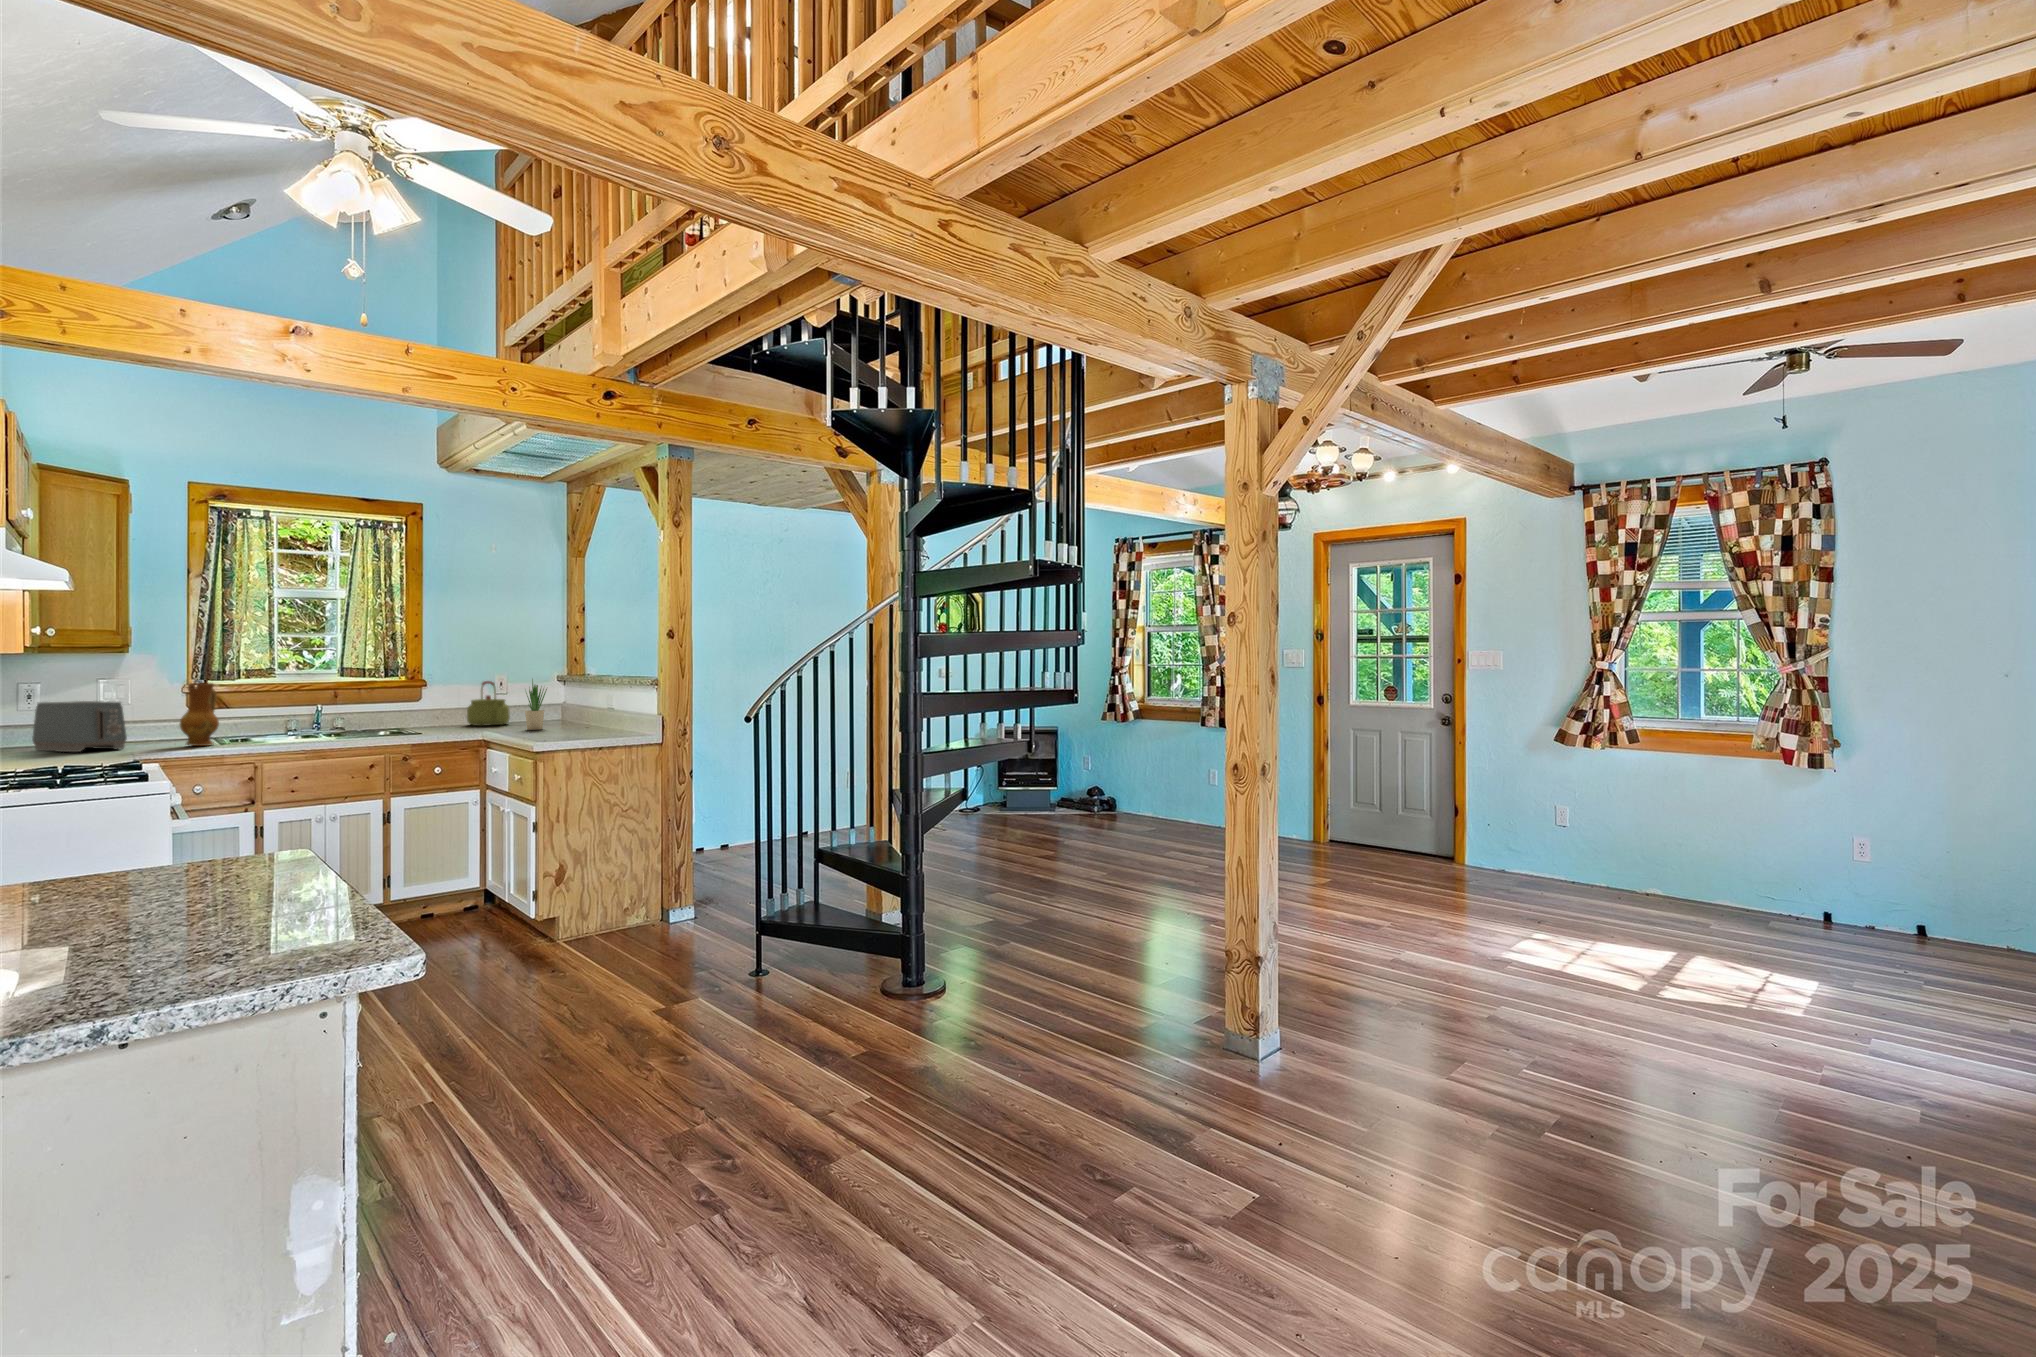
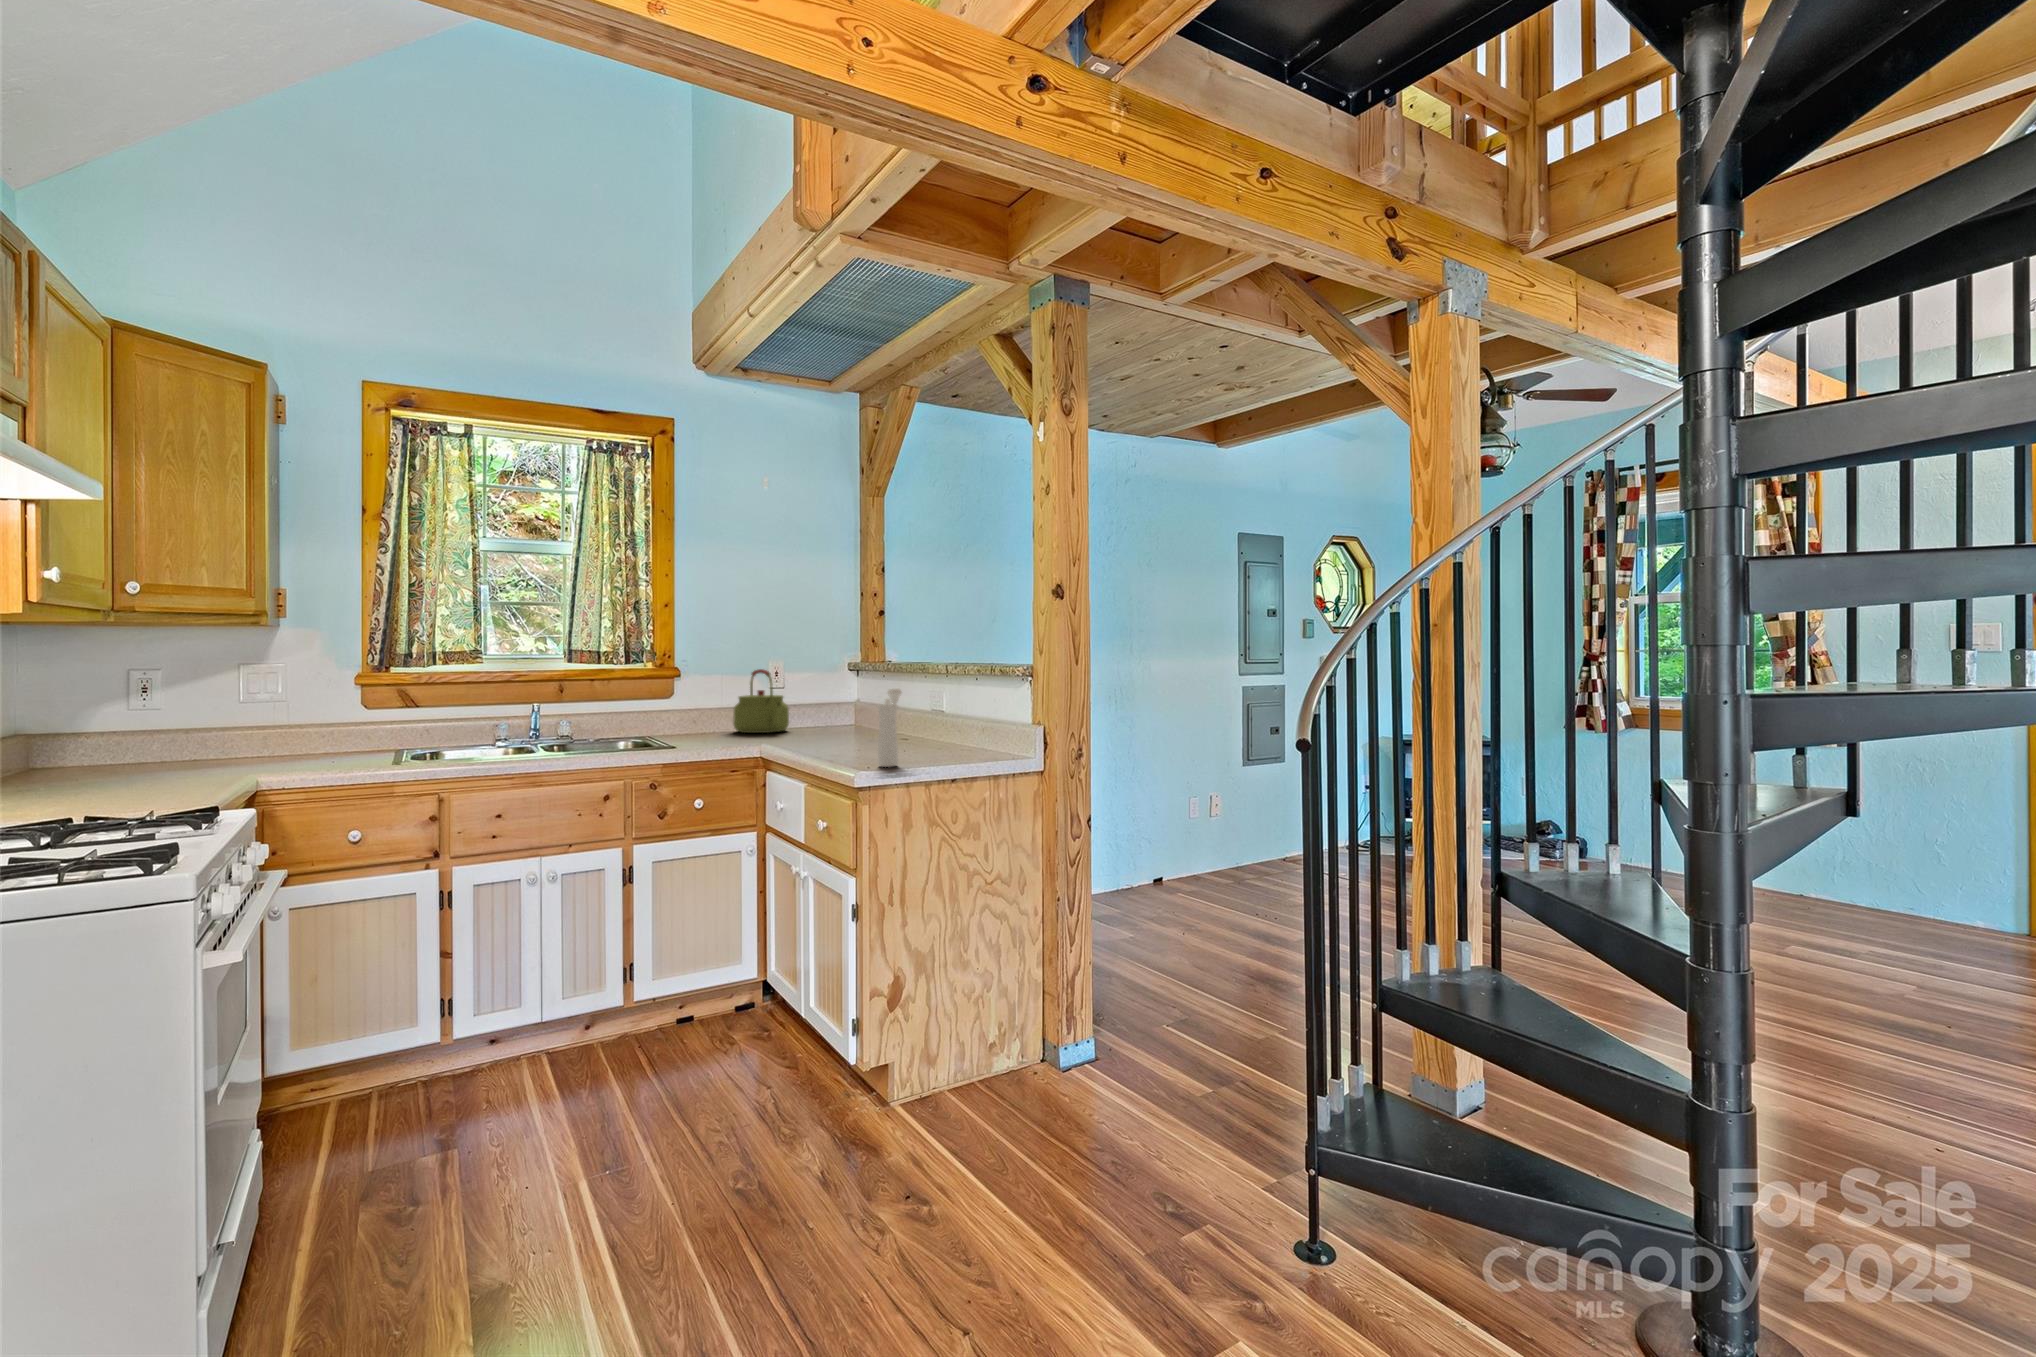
potted plant: present [525,679,547,730] -> none [817,664,849,742]
ceramic jug: present [180,683,219,746] -> none [327,671,386,772]
pepper mill: none [552,693,572,740] -> present [877,688,902,767]
toaster: present [32,701,127,752] -> none [116,699,248,784]

